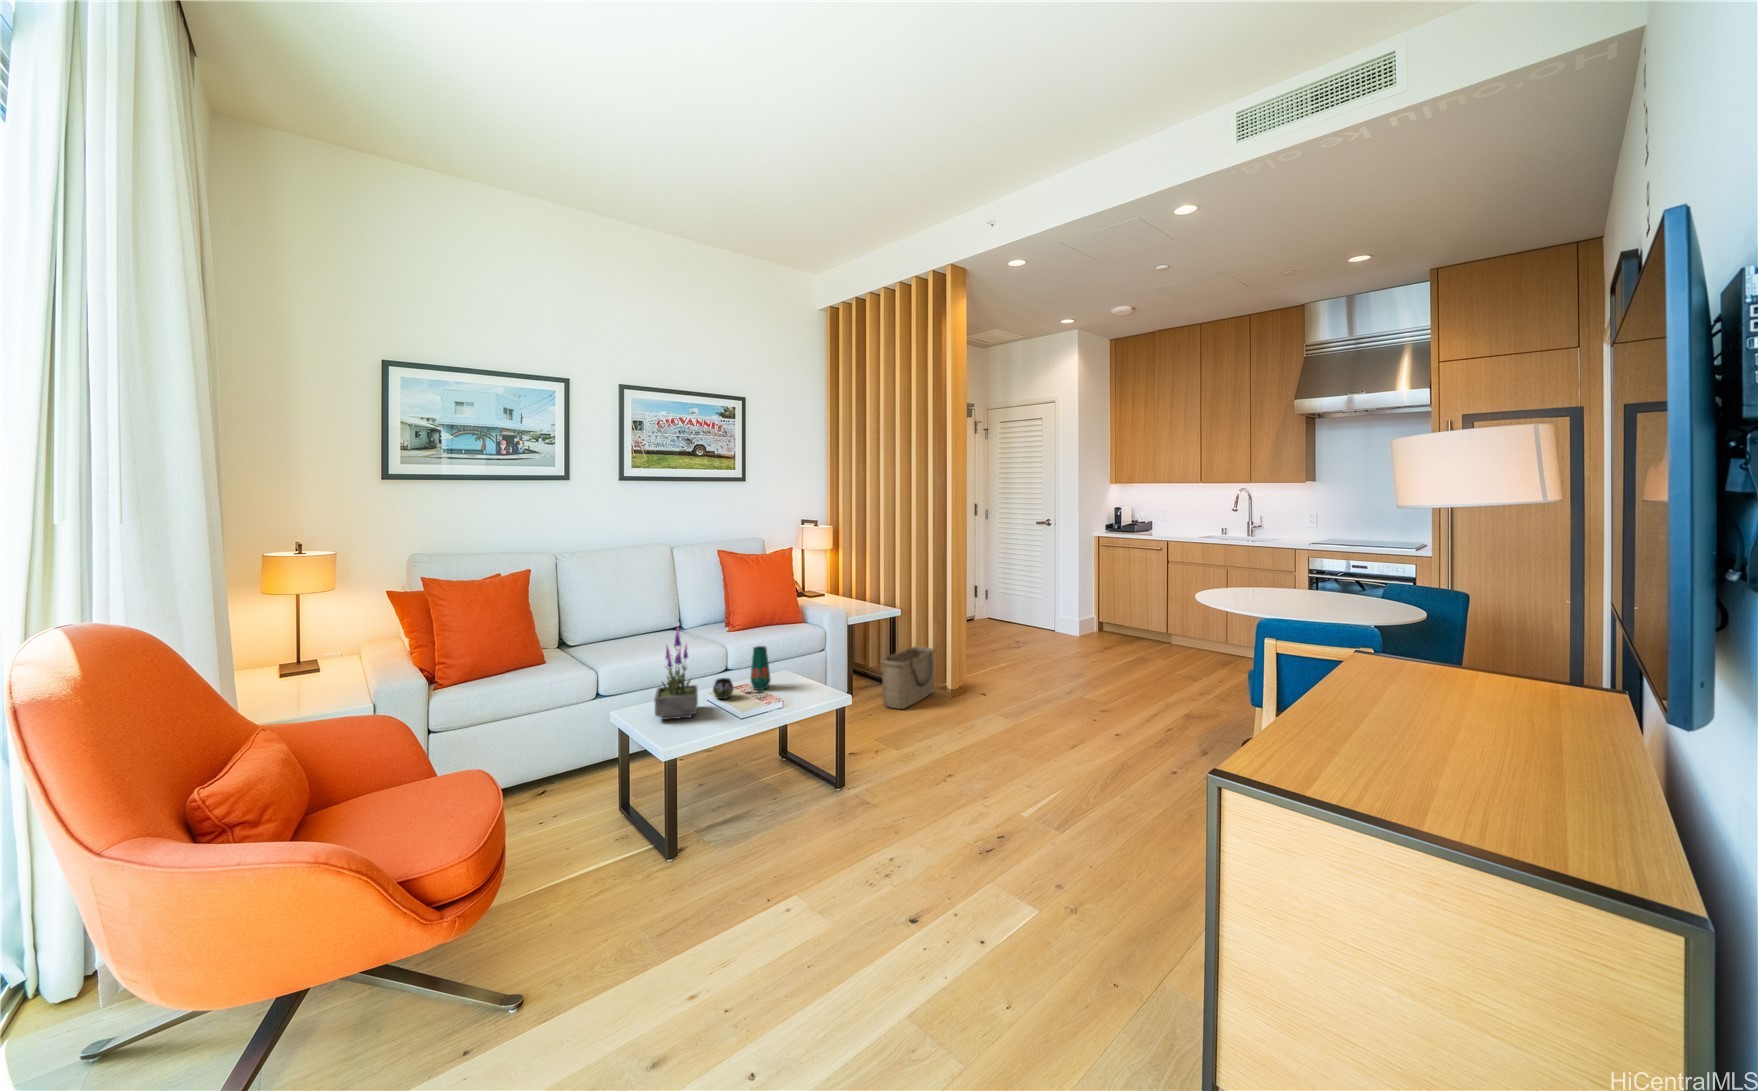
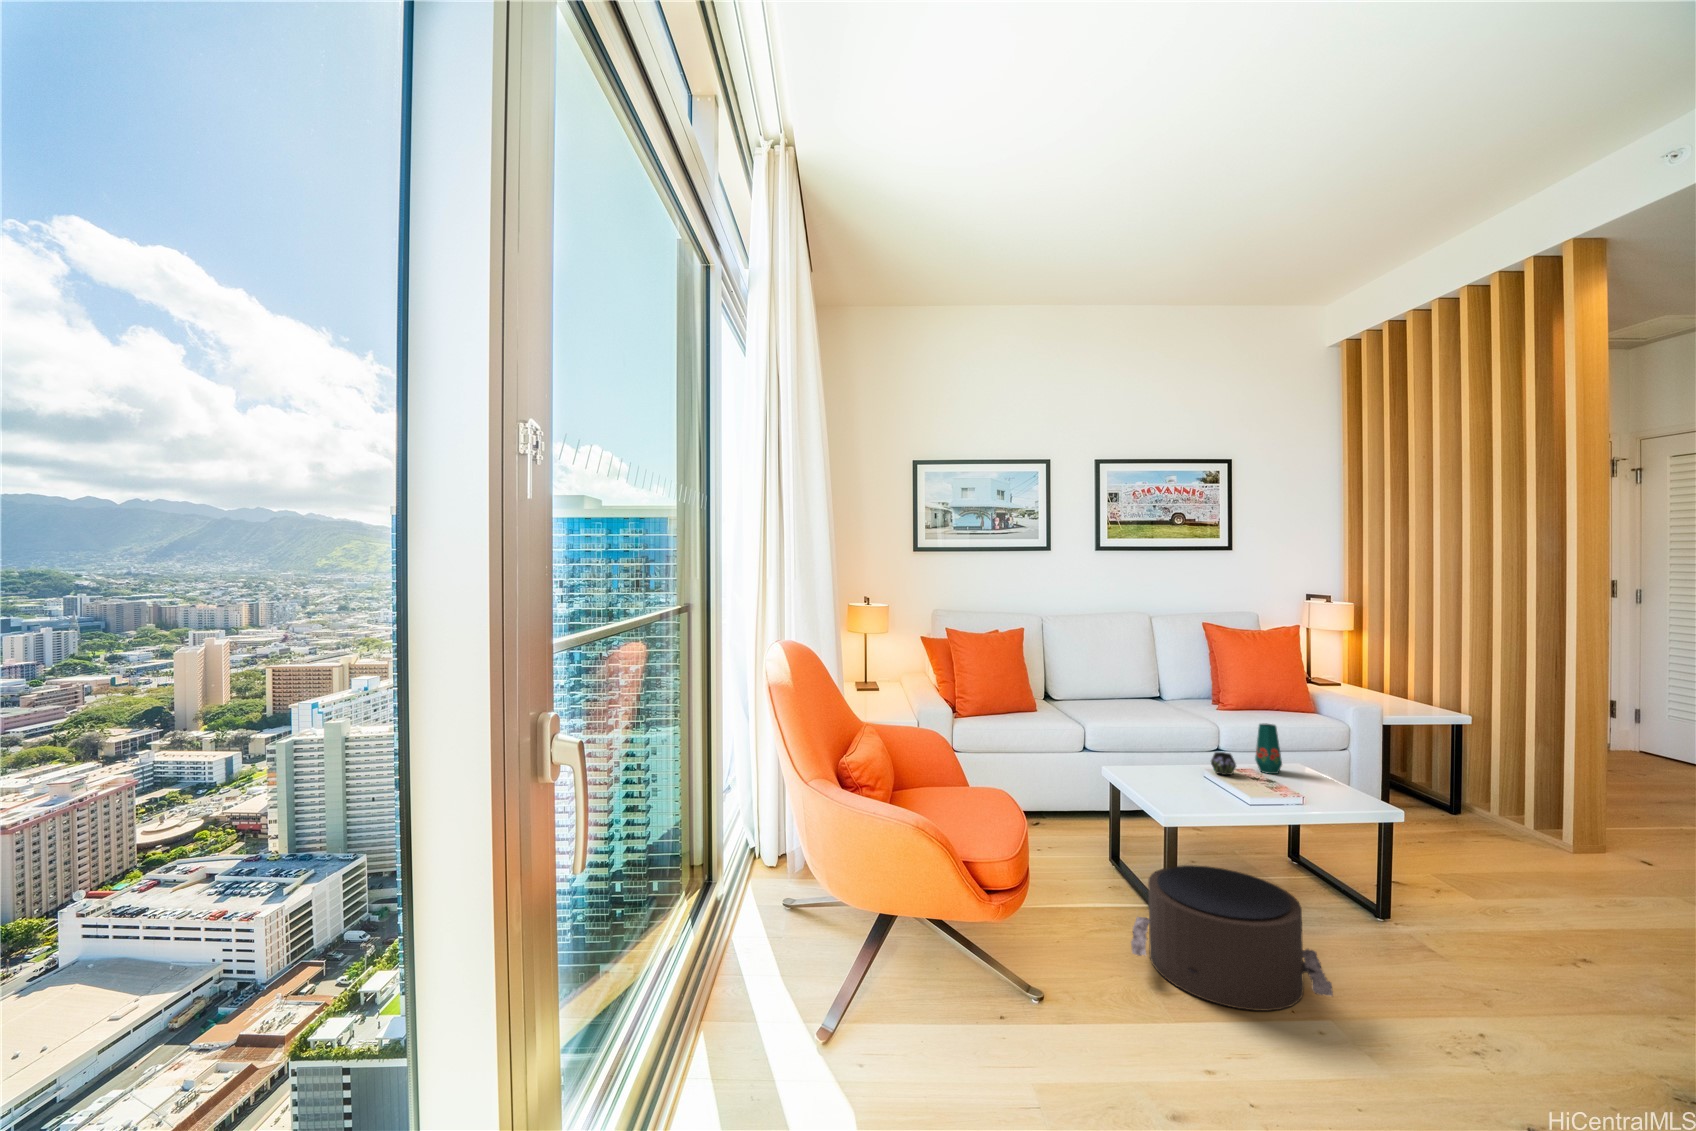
potted plant: present [654,628,698,720] -> none [1150,687,1196,786]
basket: present [881,647,936,709] -> none [1439,763,1539,844]
pouf: none [627,789,795,923] -> present [1131,865,1333,1011]

